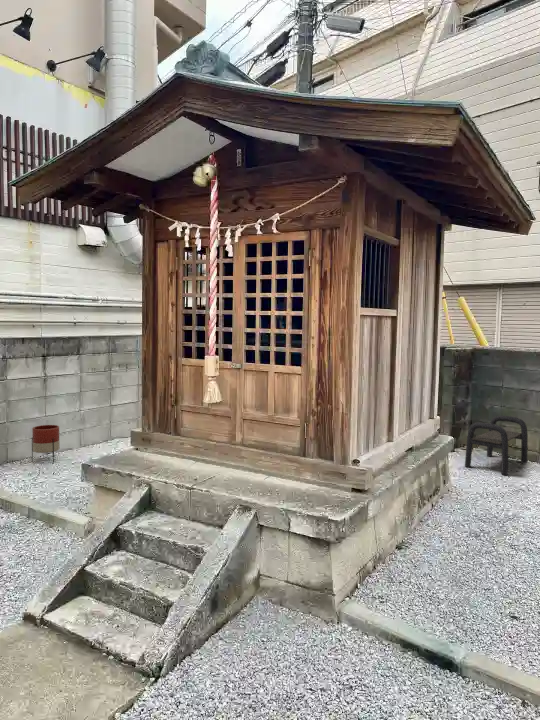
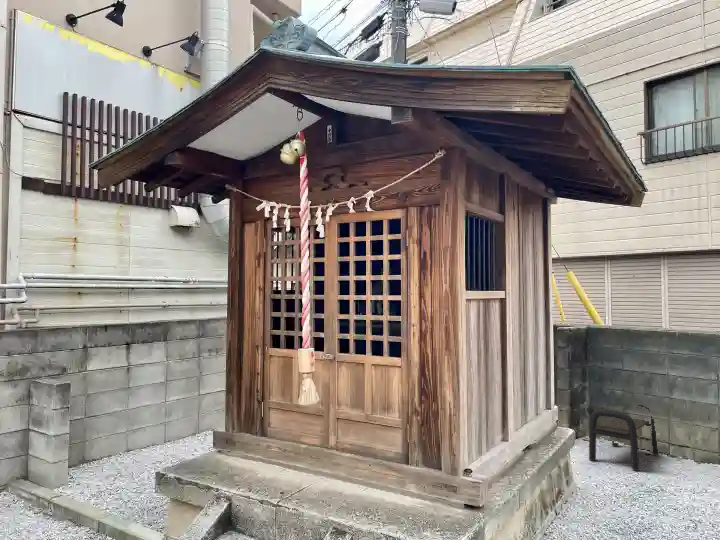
planter: present [32,425,60,462] -> none [110,417,141,460]

